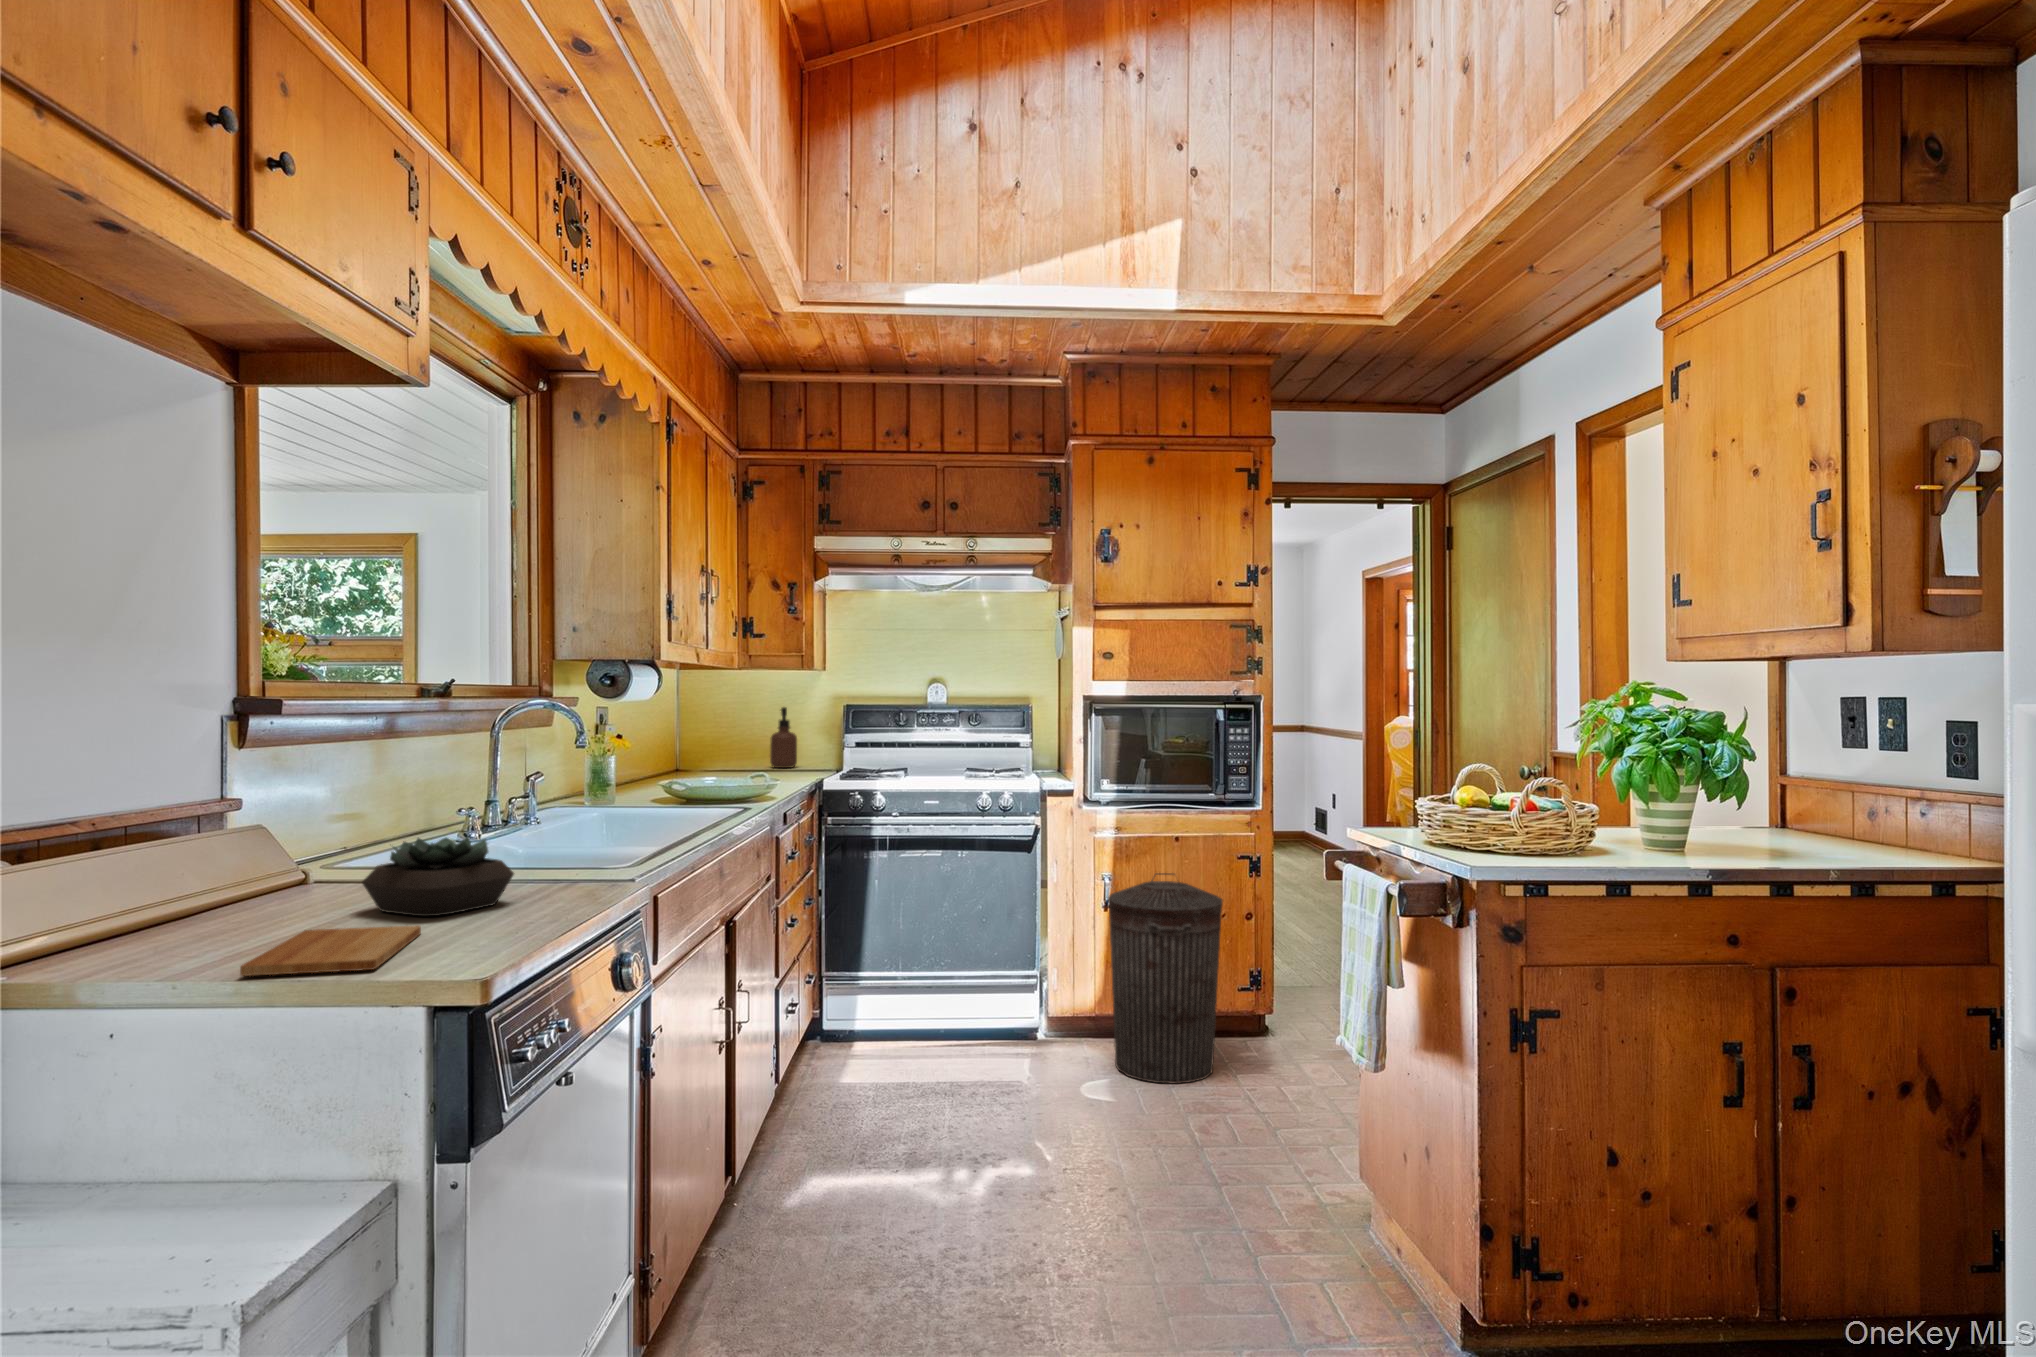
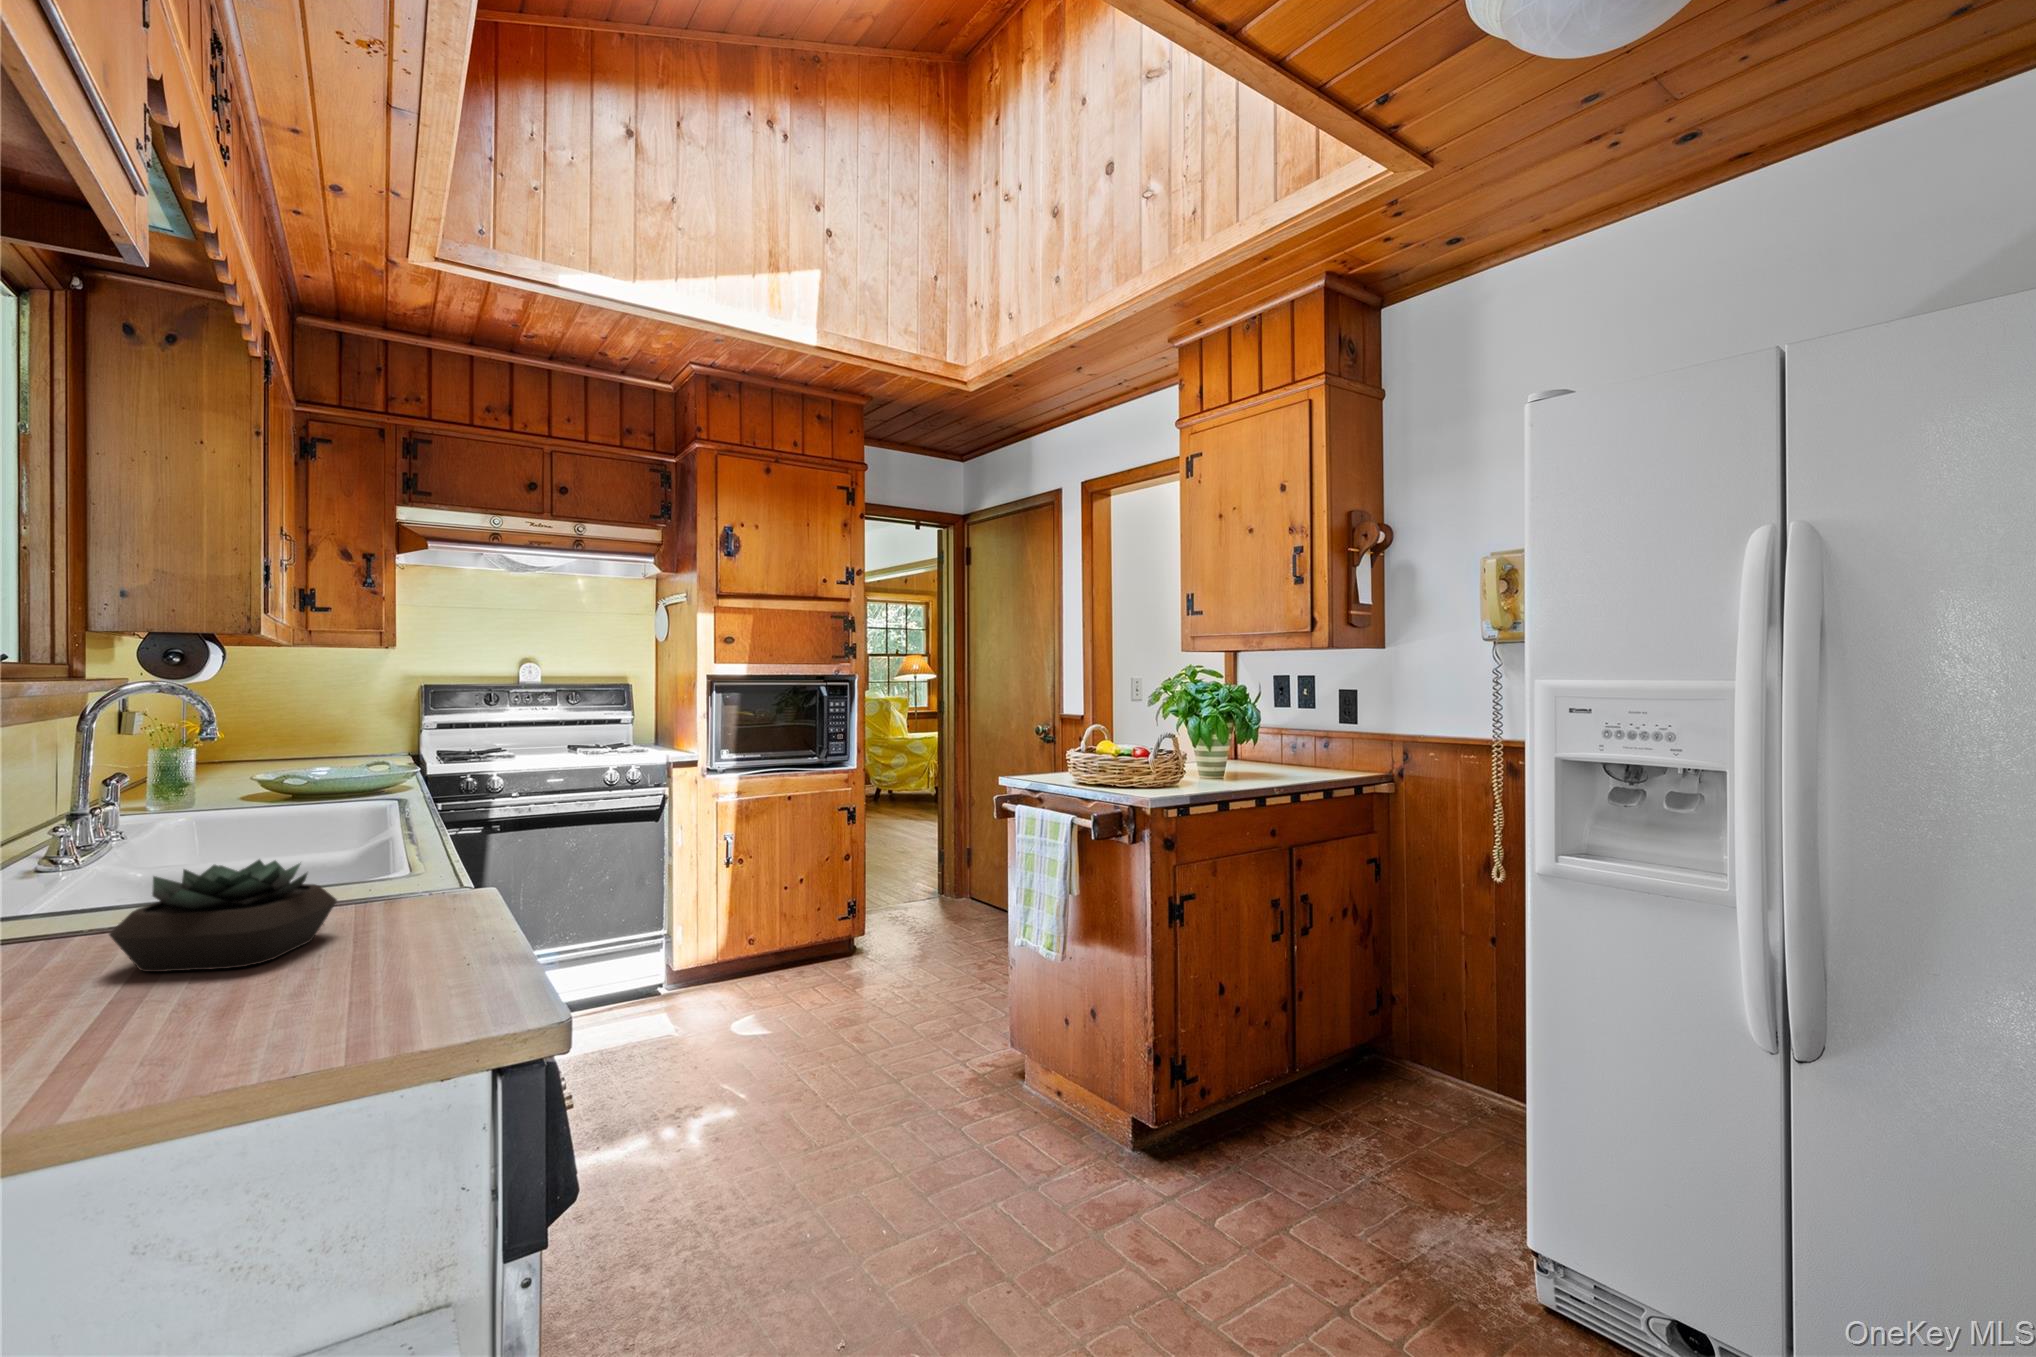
soap dispenser: present [770,707,797,768] -> none [323,689,359,756]
trash can: present [1108,873,1223,1084] -> none [744,828,844,1009]
cutting board: present [240,925,421,976] -> none [97,977,329,1089]

